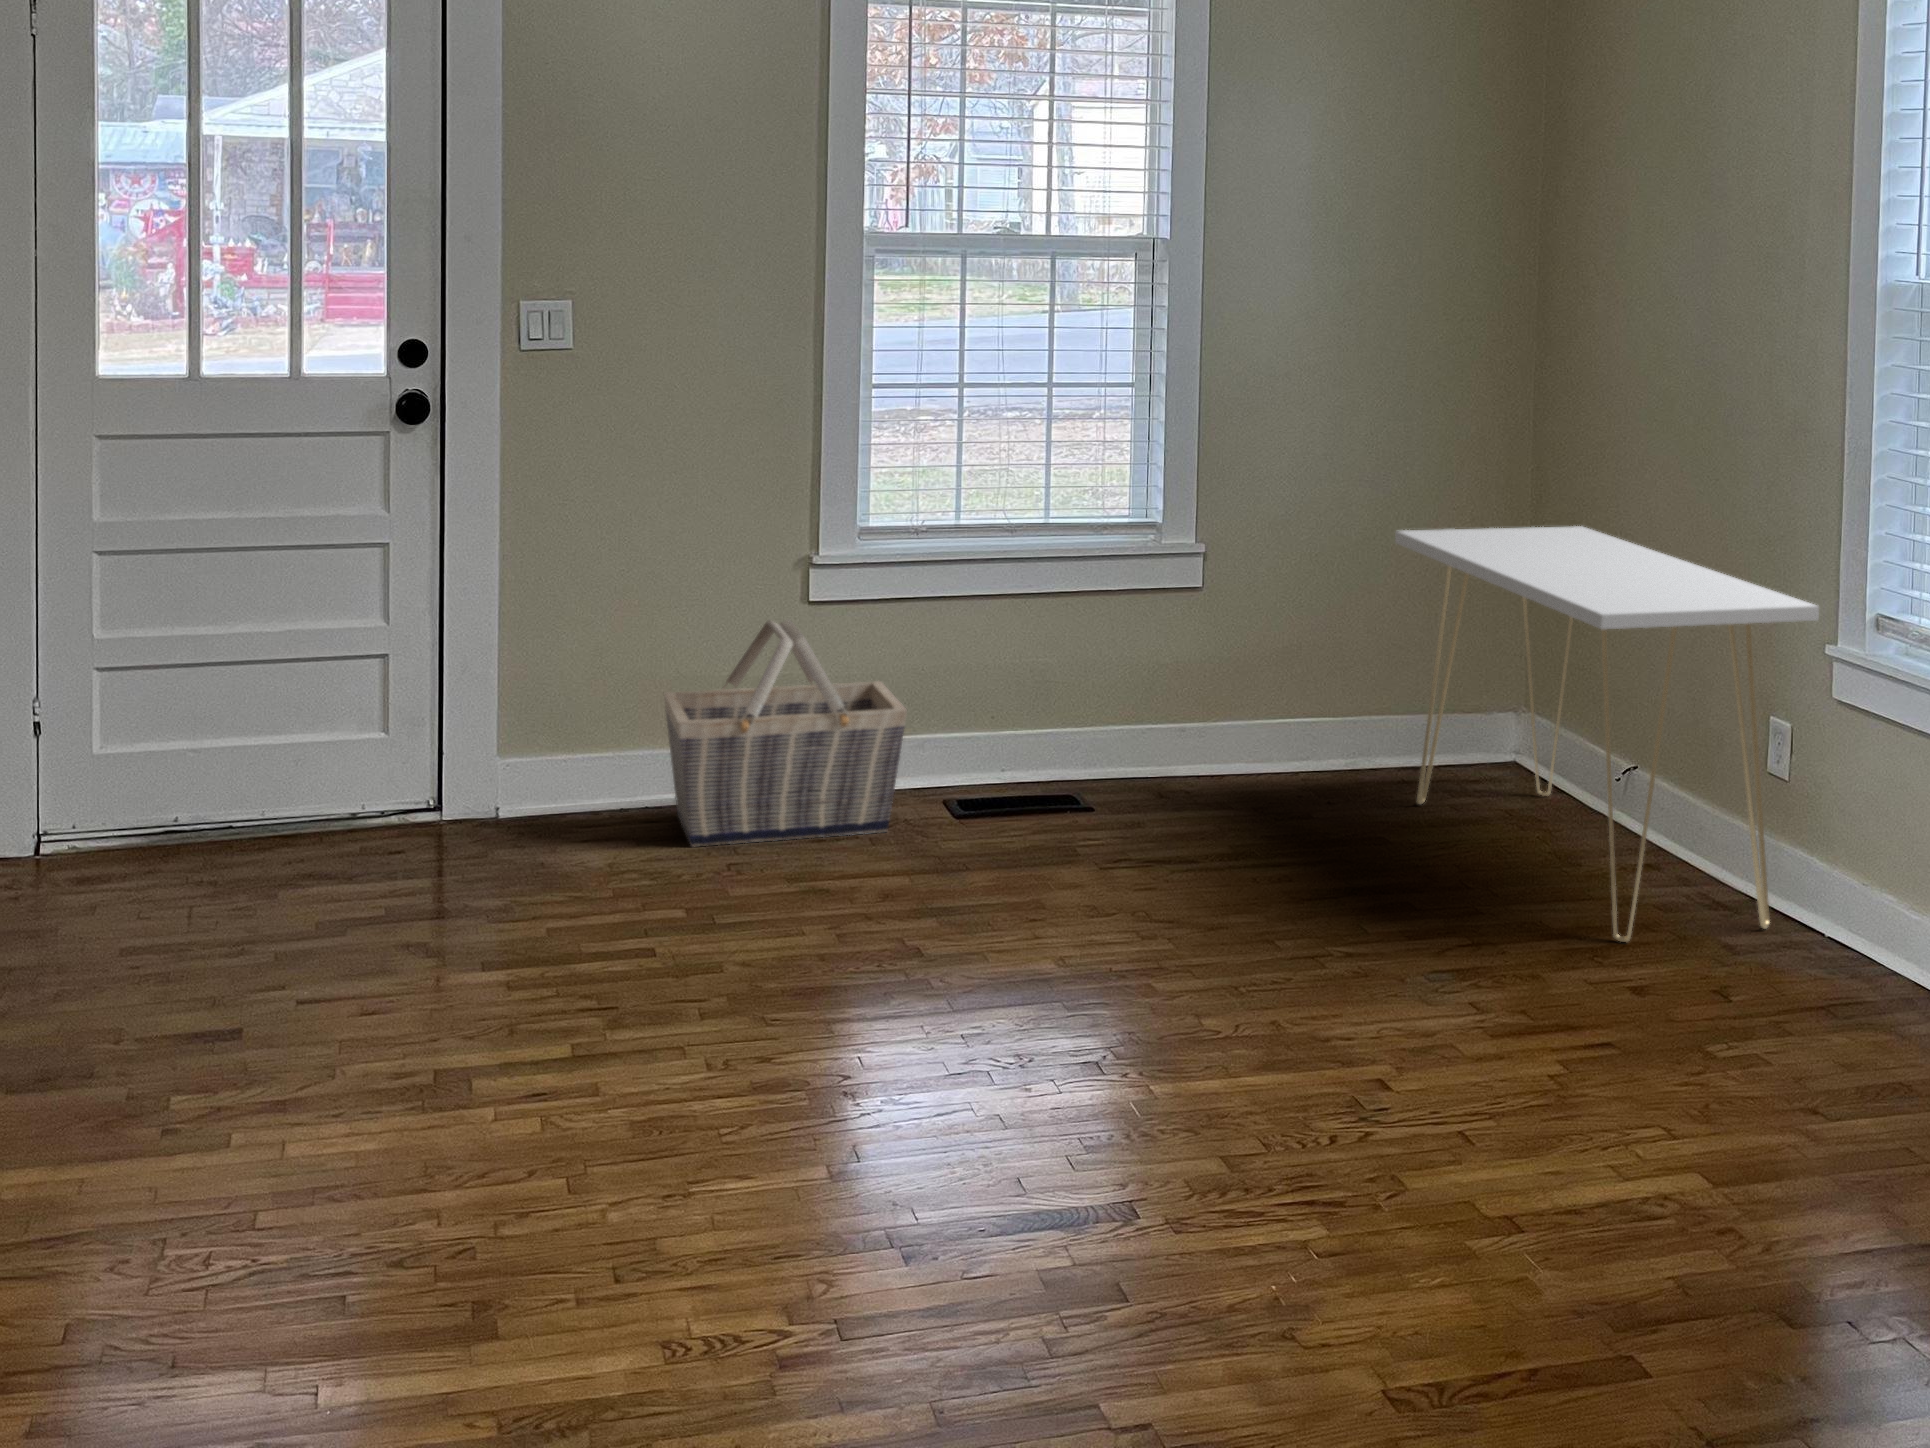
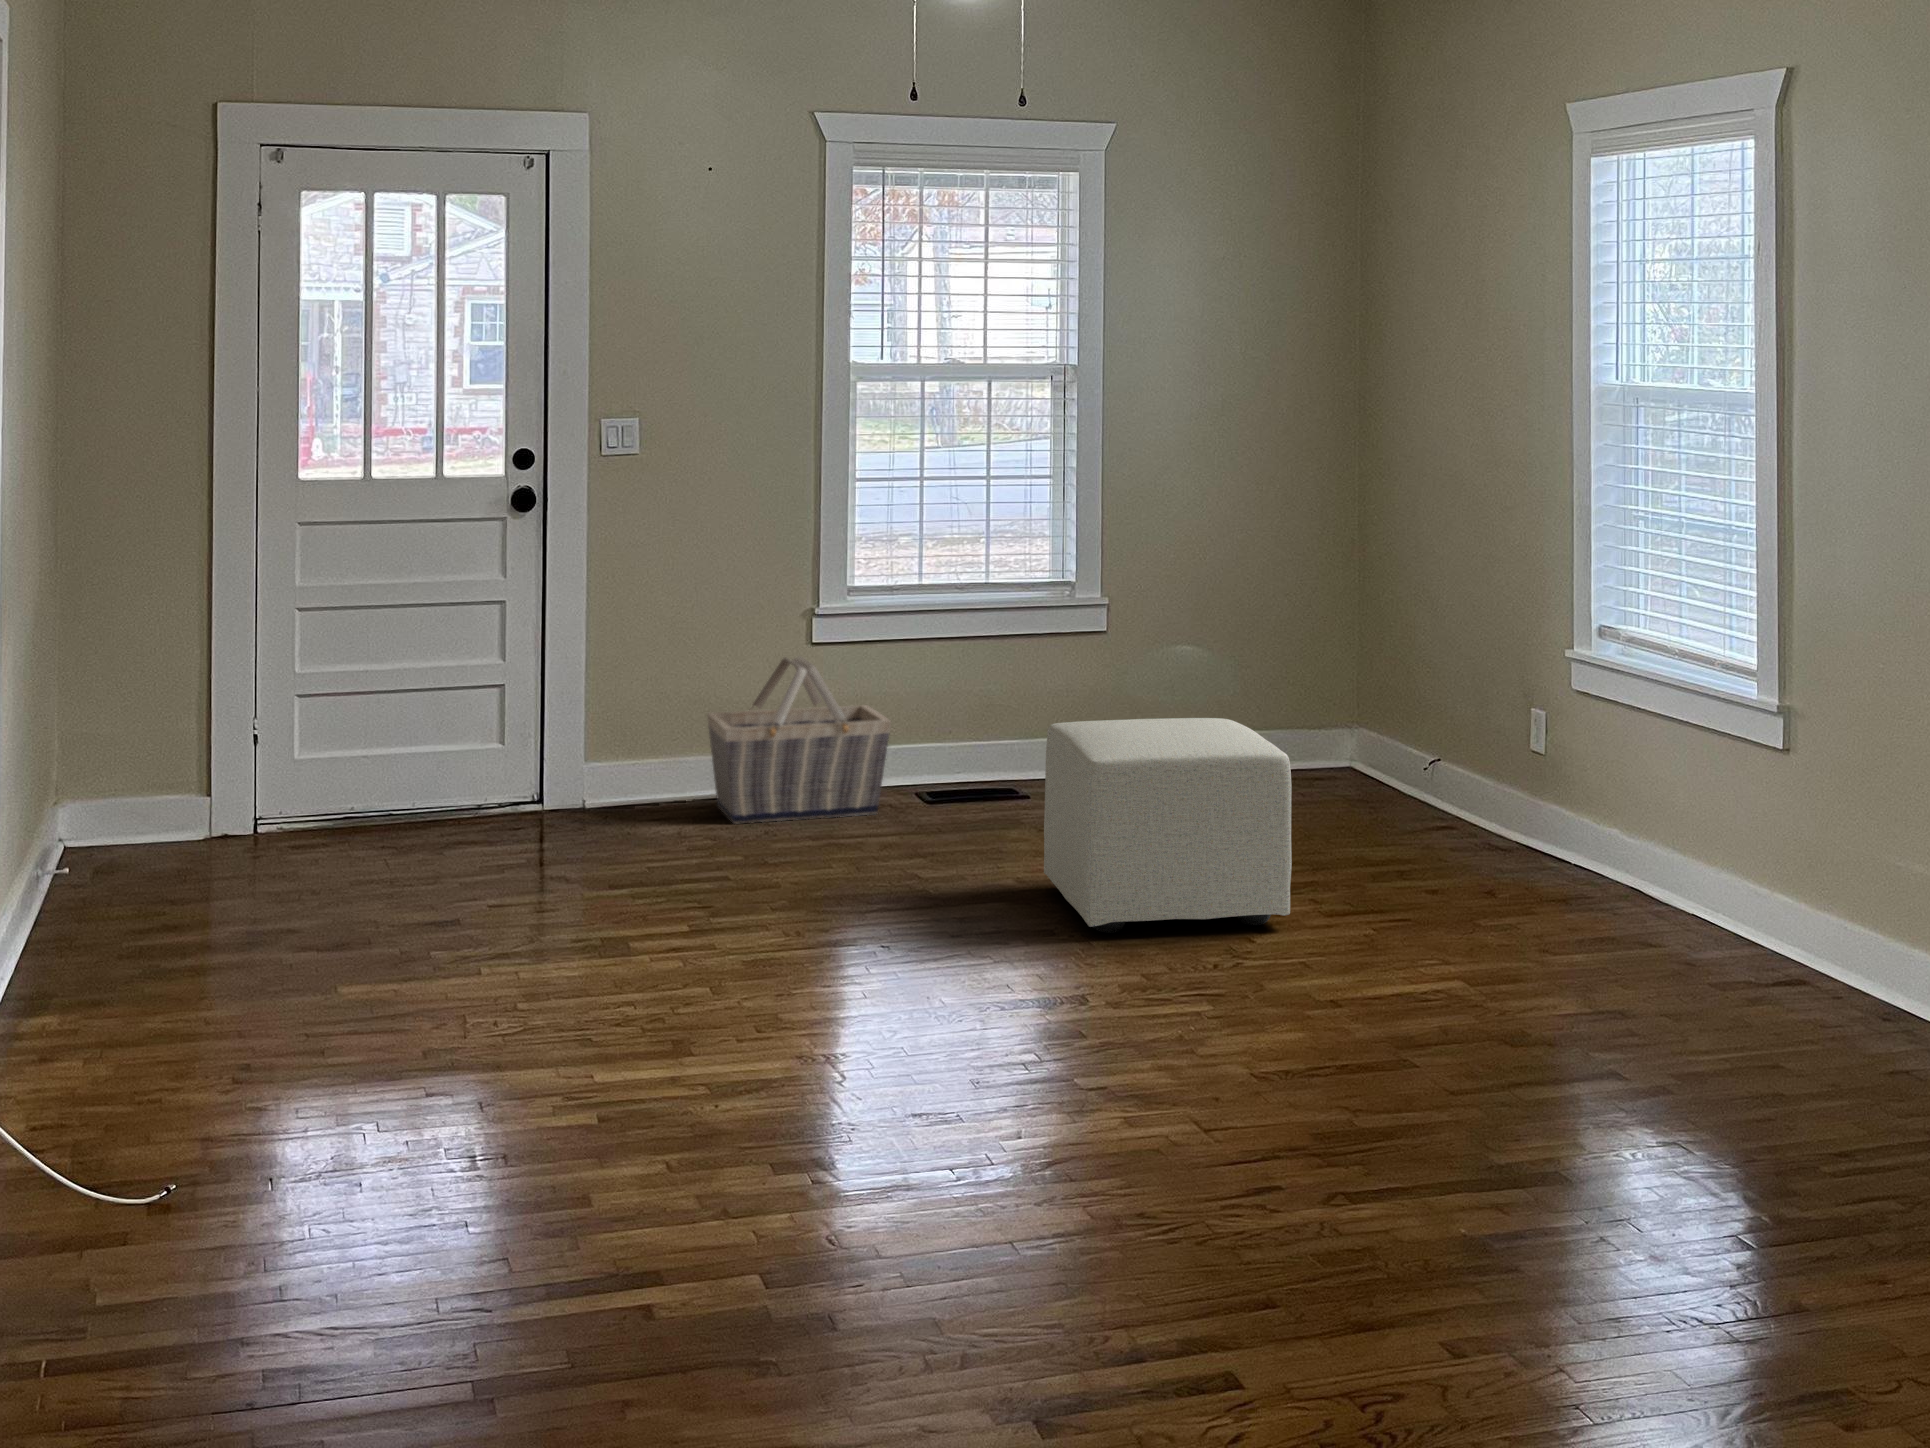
console table: present [1395,526,1819,942] -> none [1253,580,1560,869]
ottoman: none [1097,739,1449,1065] -> present [1044,718,1292,933]

